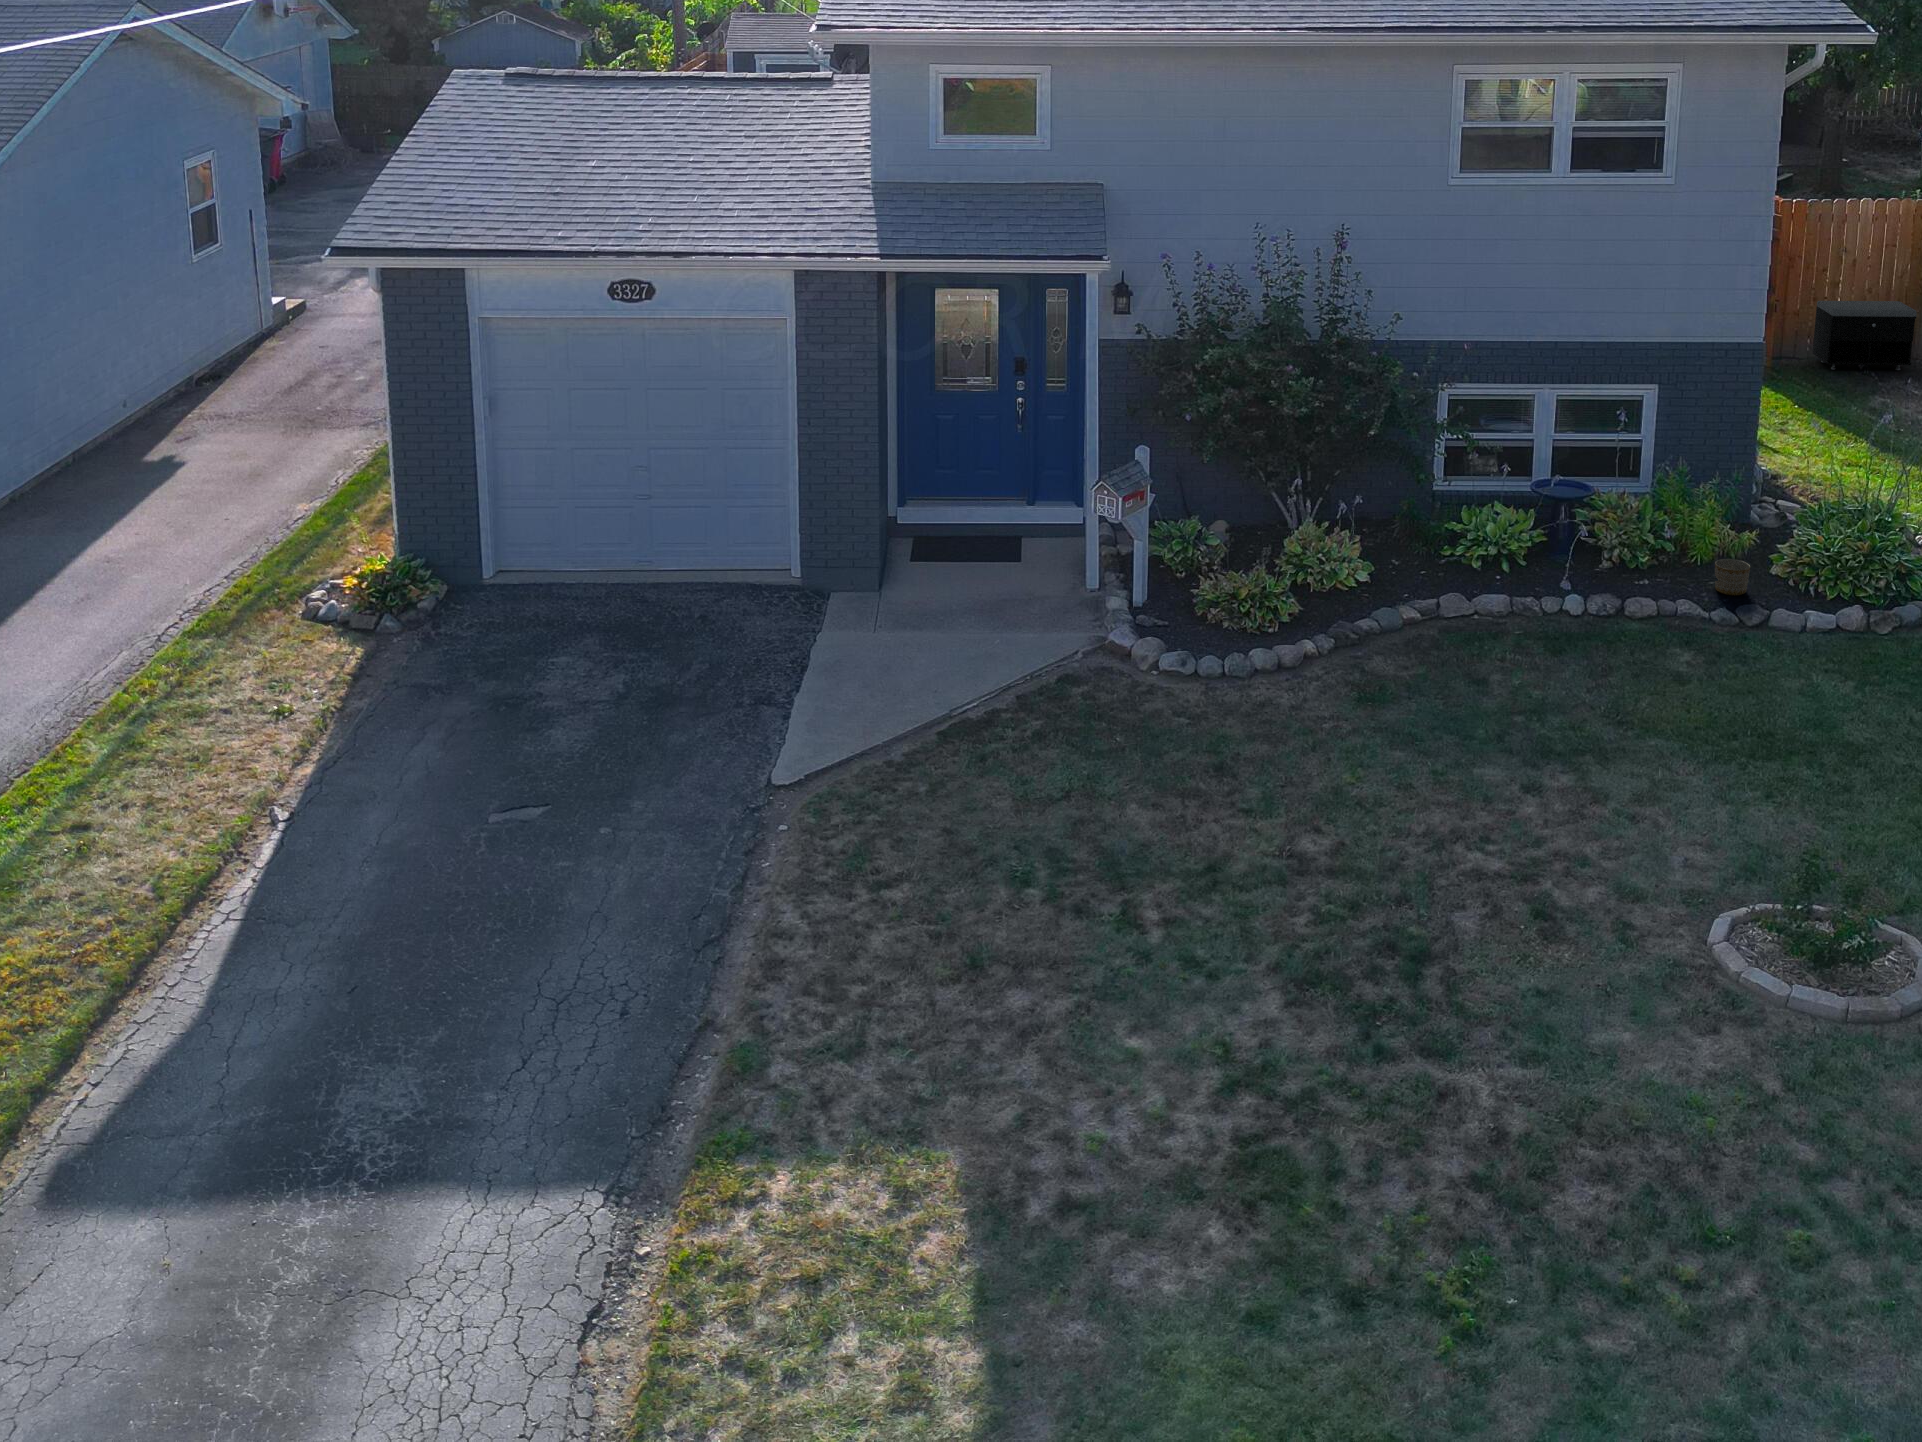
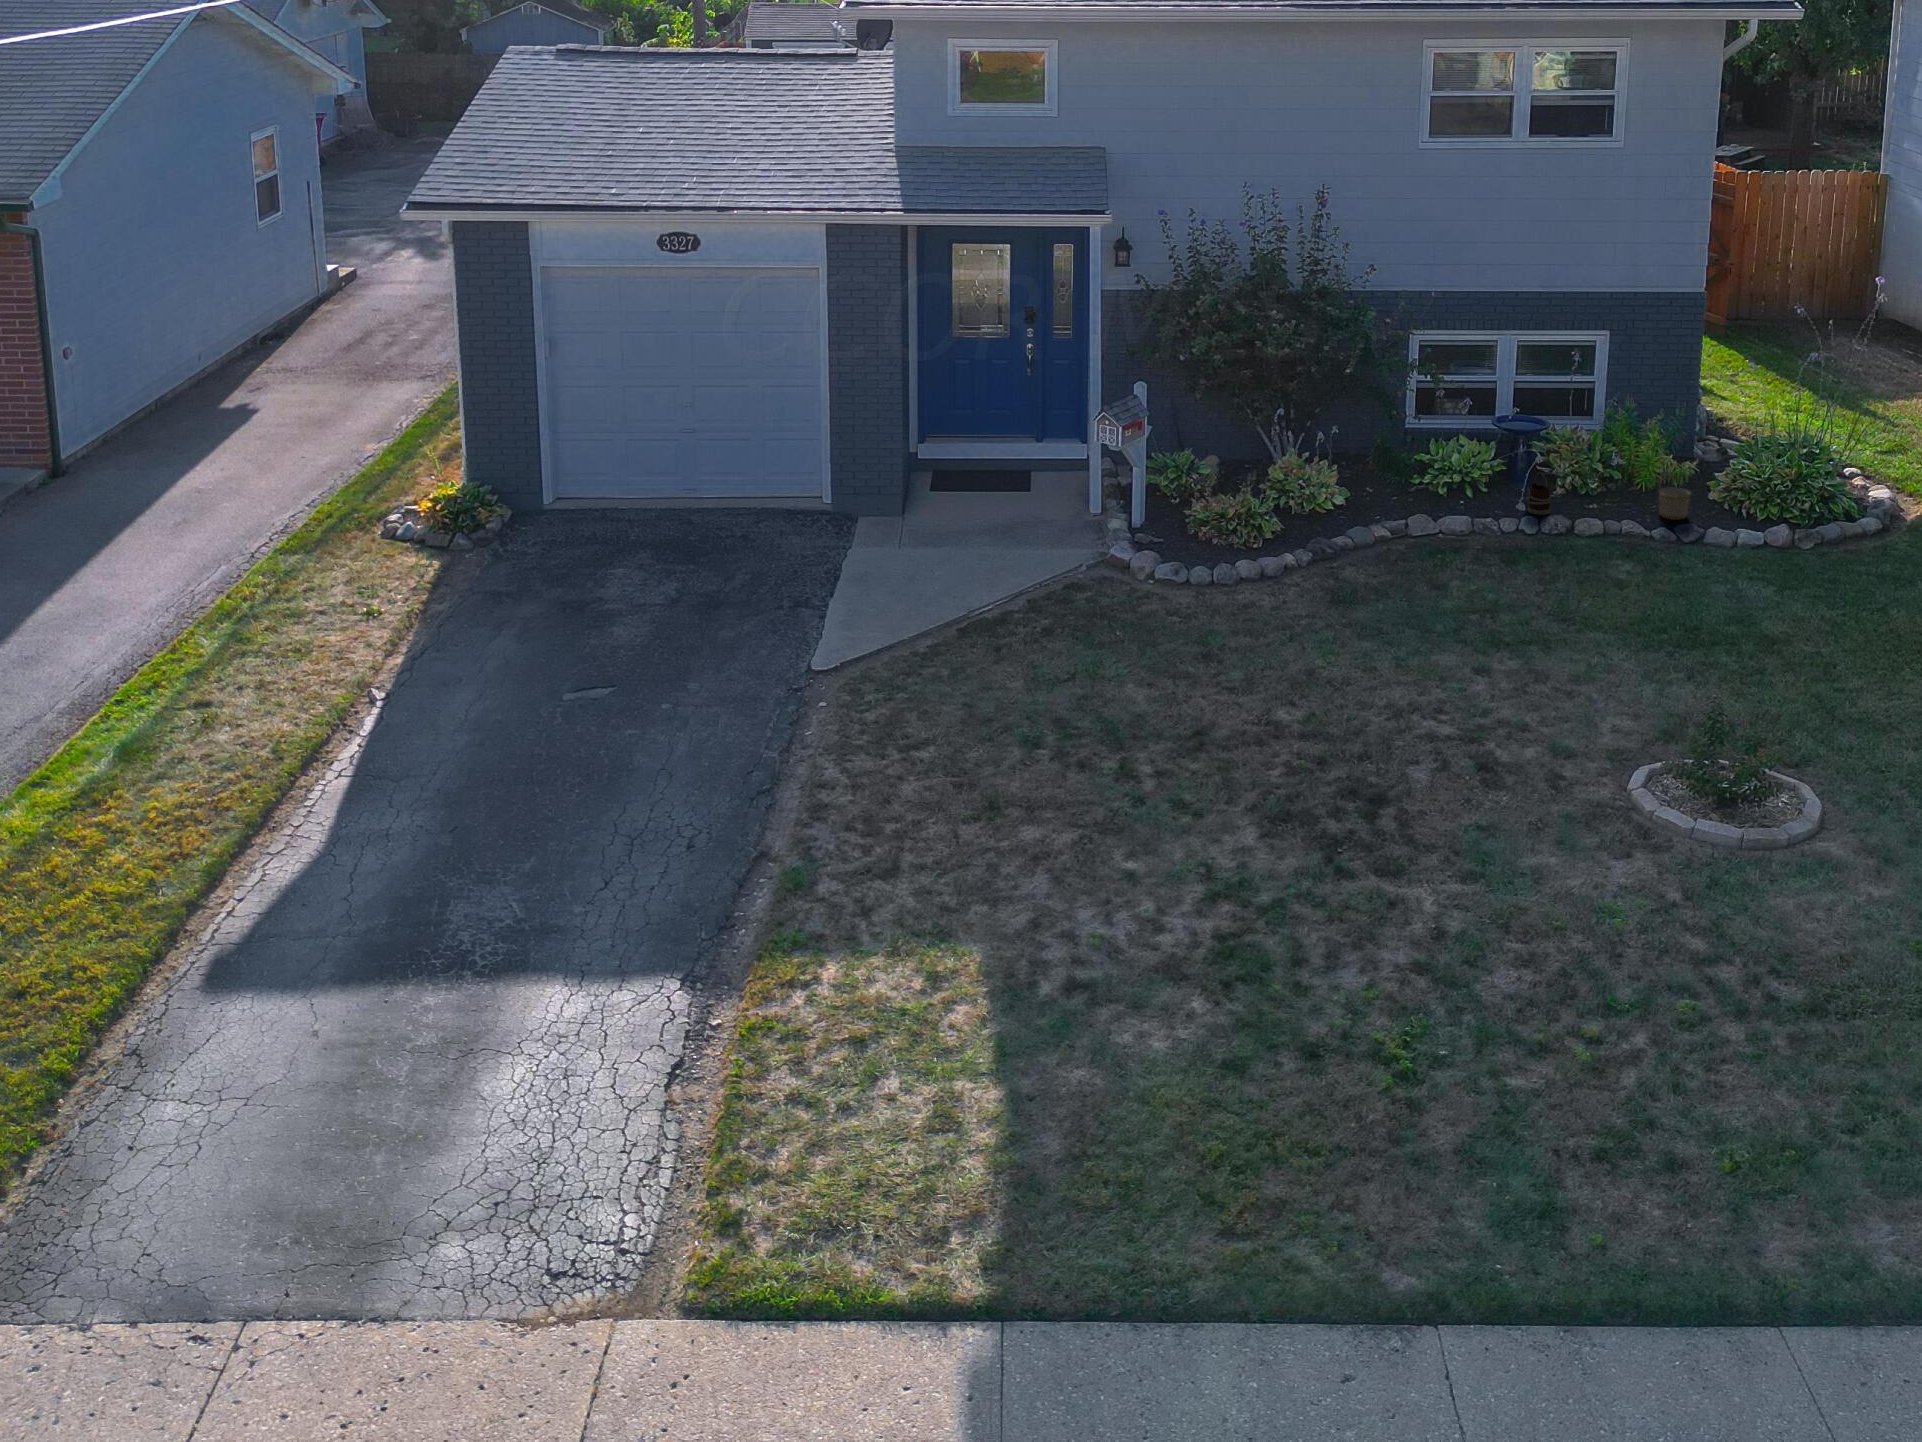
storage bench: present [1813,301,1917,370] -> none [1771,264,1866,329]
wooden bucket: none [1569,542,1595,589] -> present [1528,473,1551,515]

